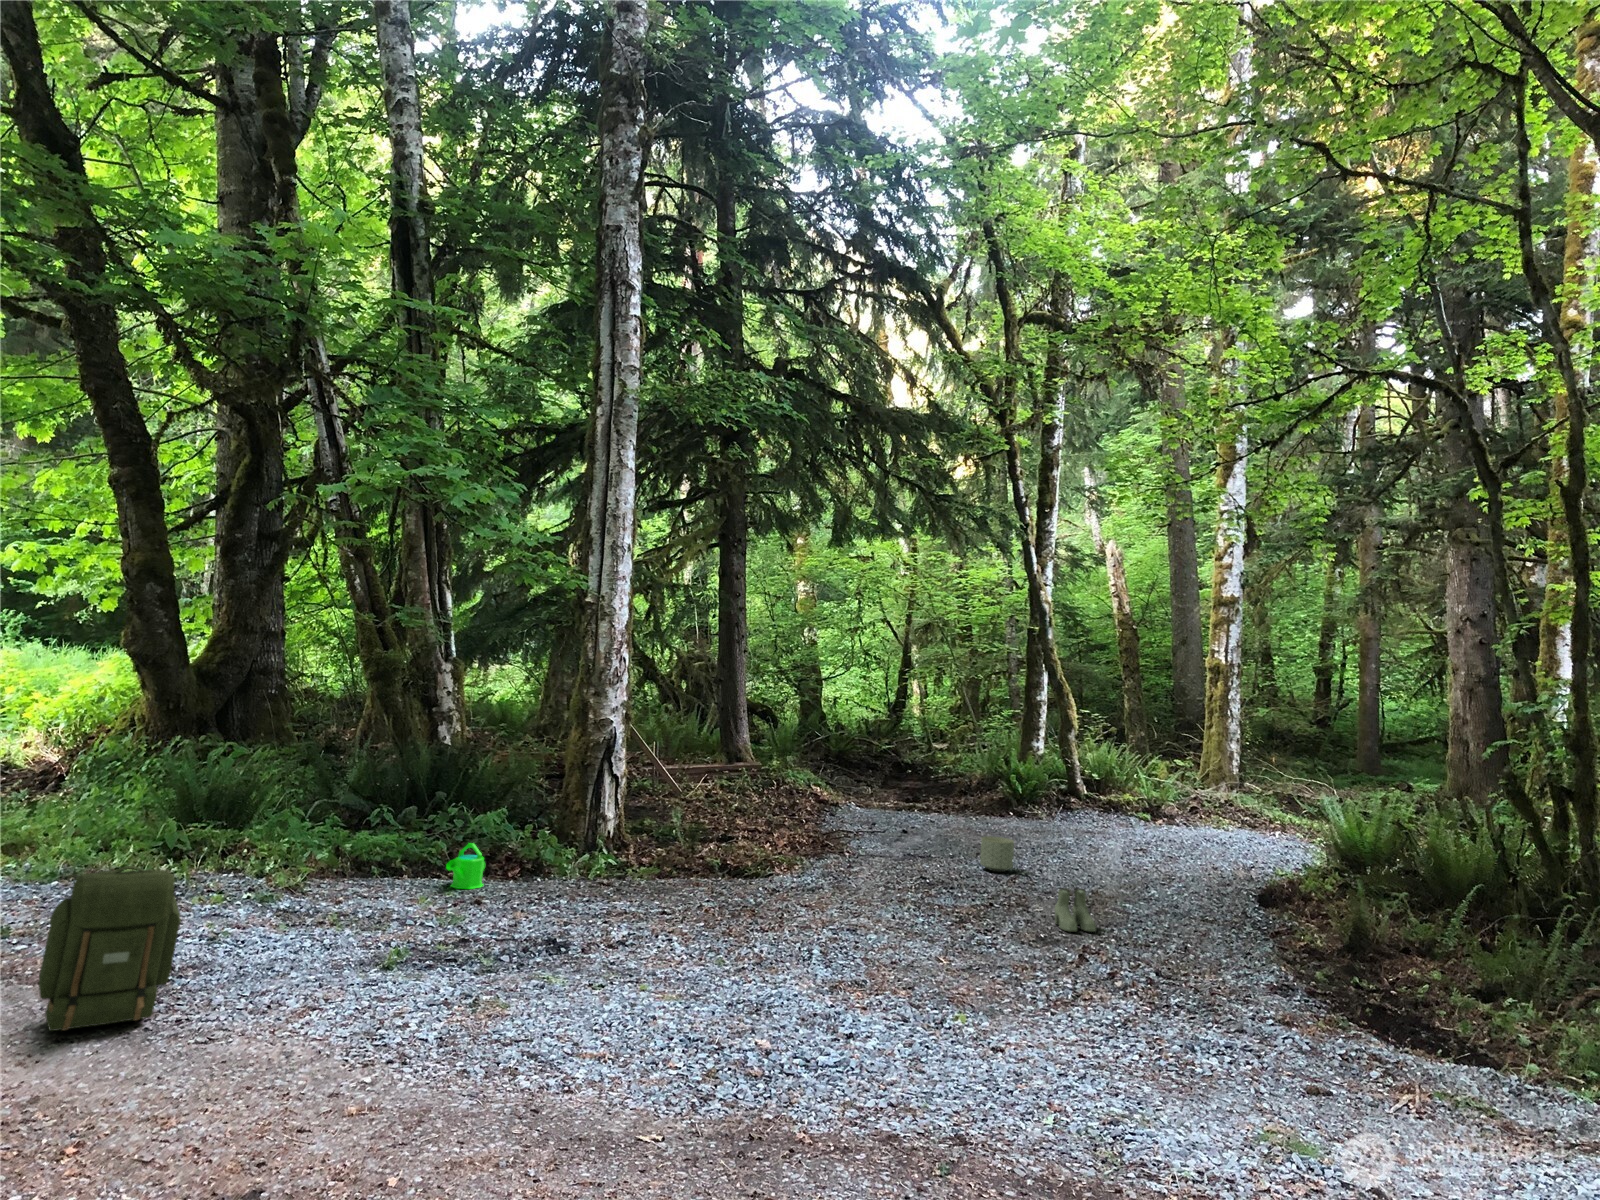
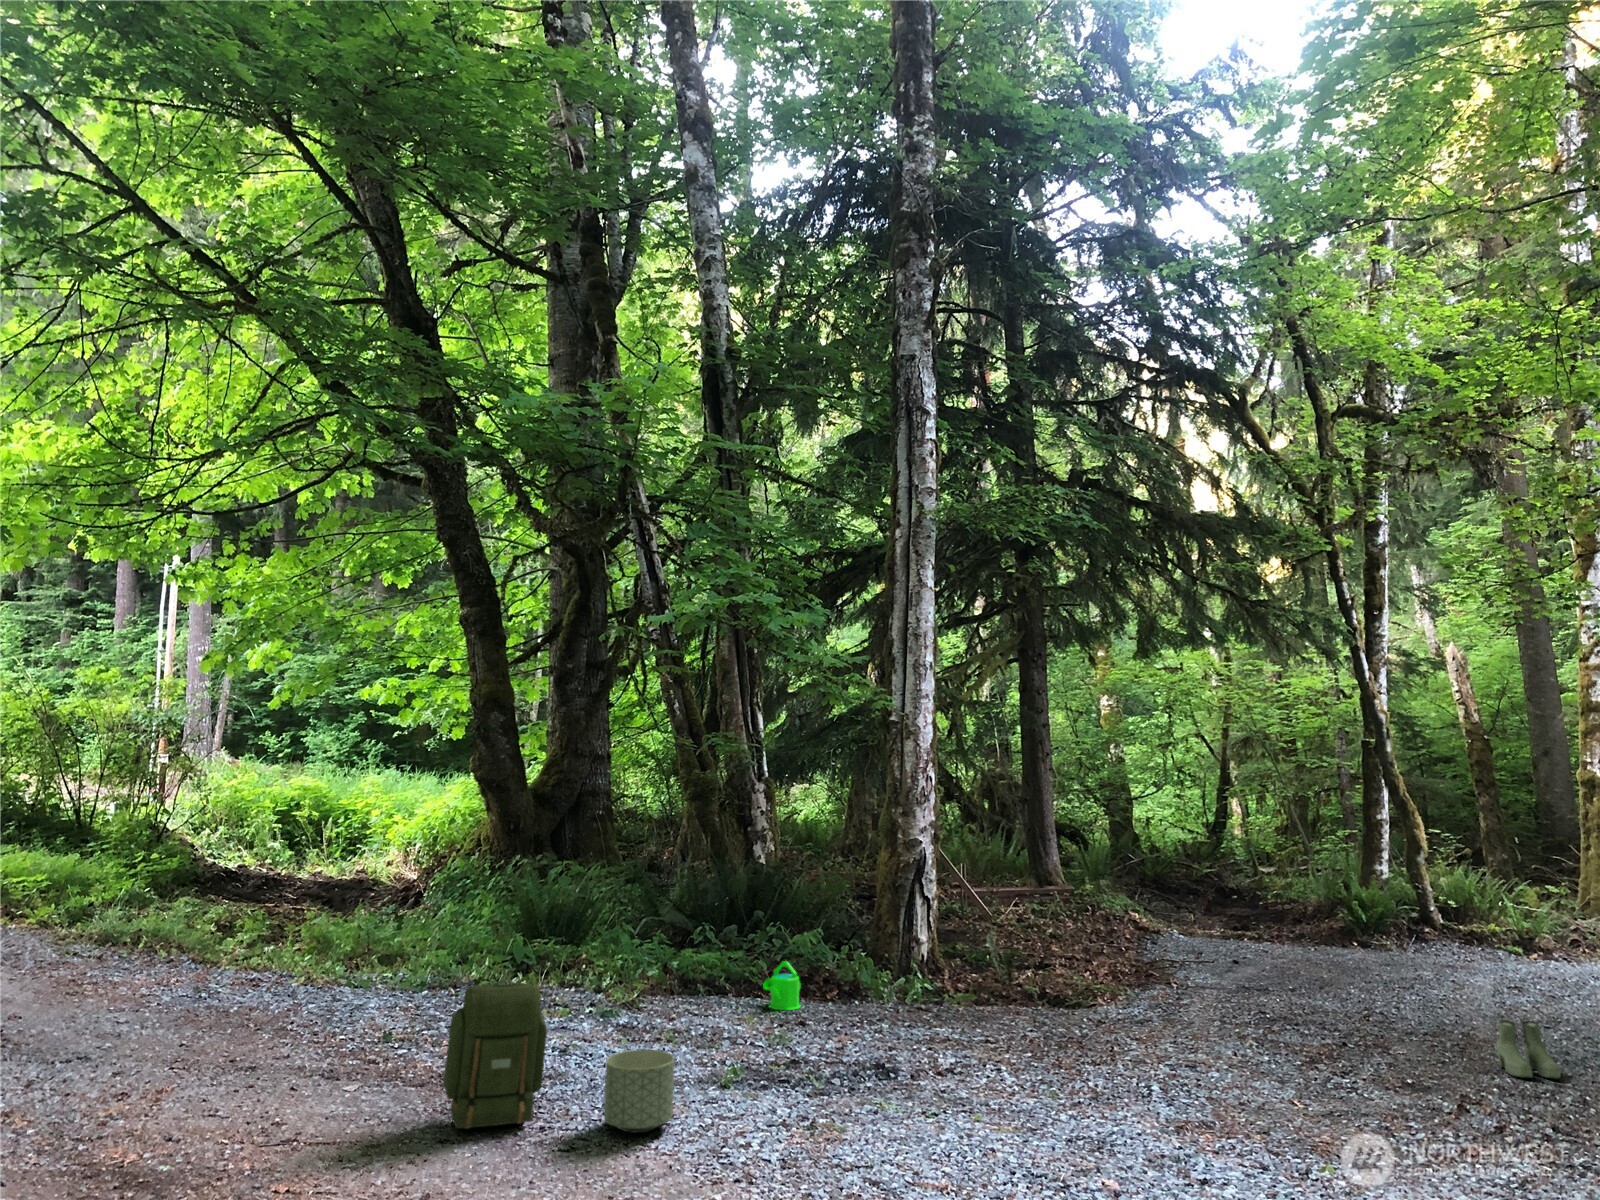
planter: present [980,837,1014,872] -> present [604,1050,674,1133]

